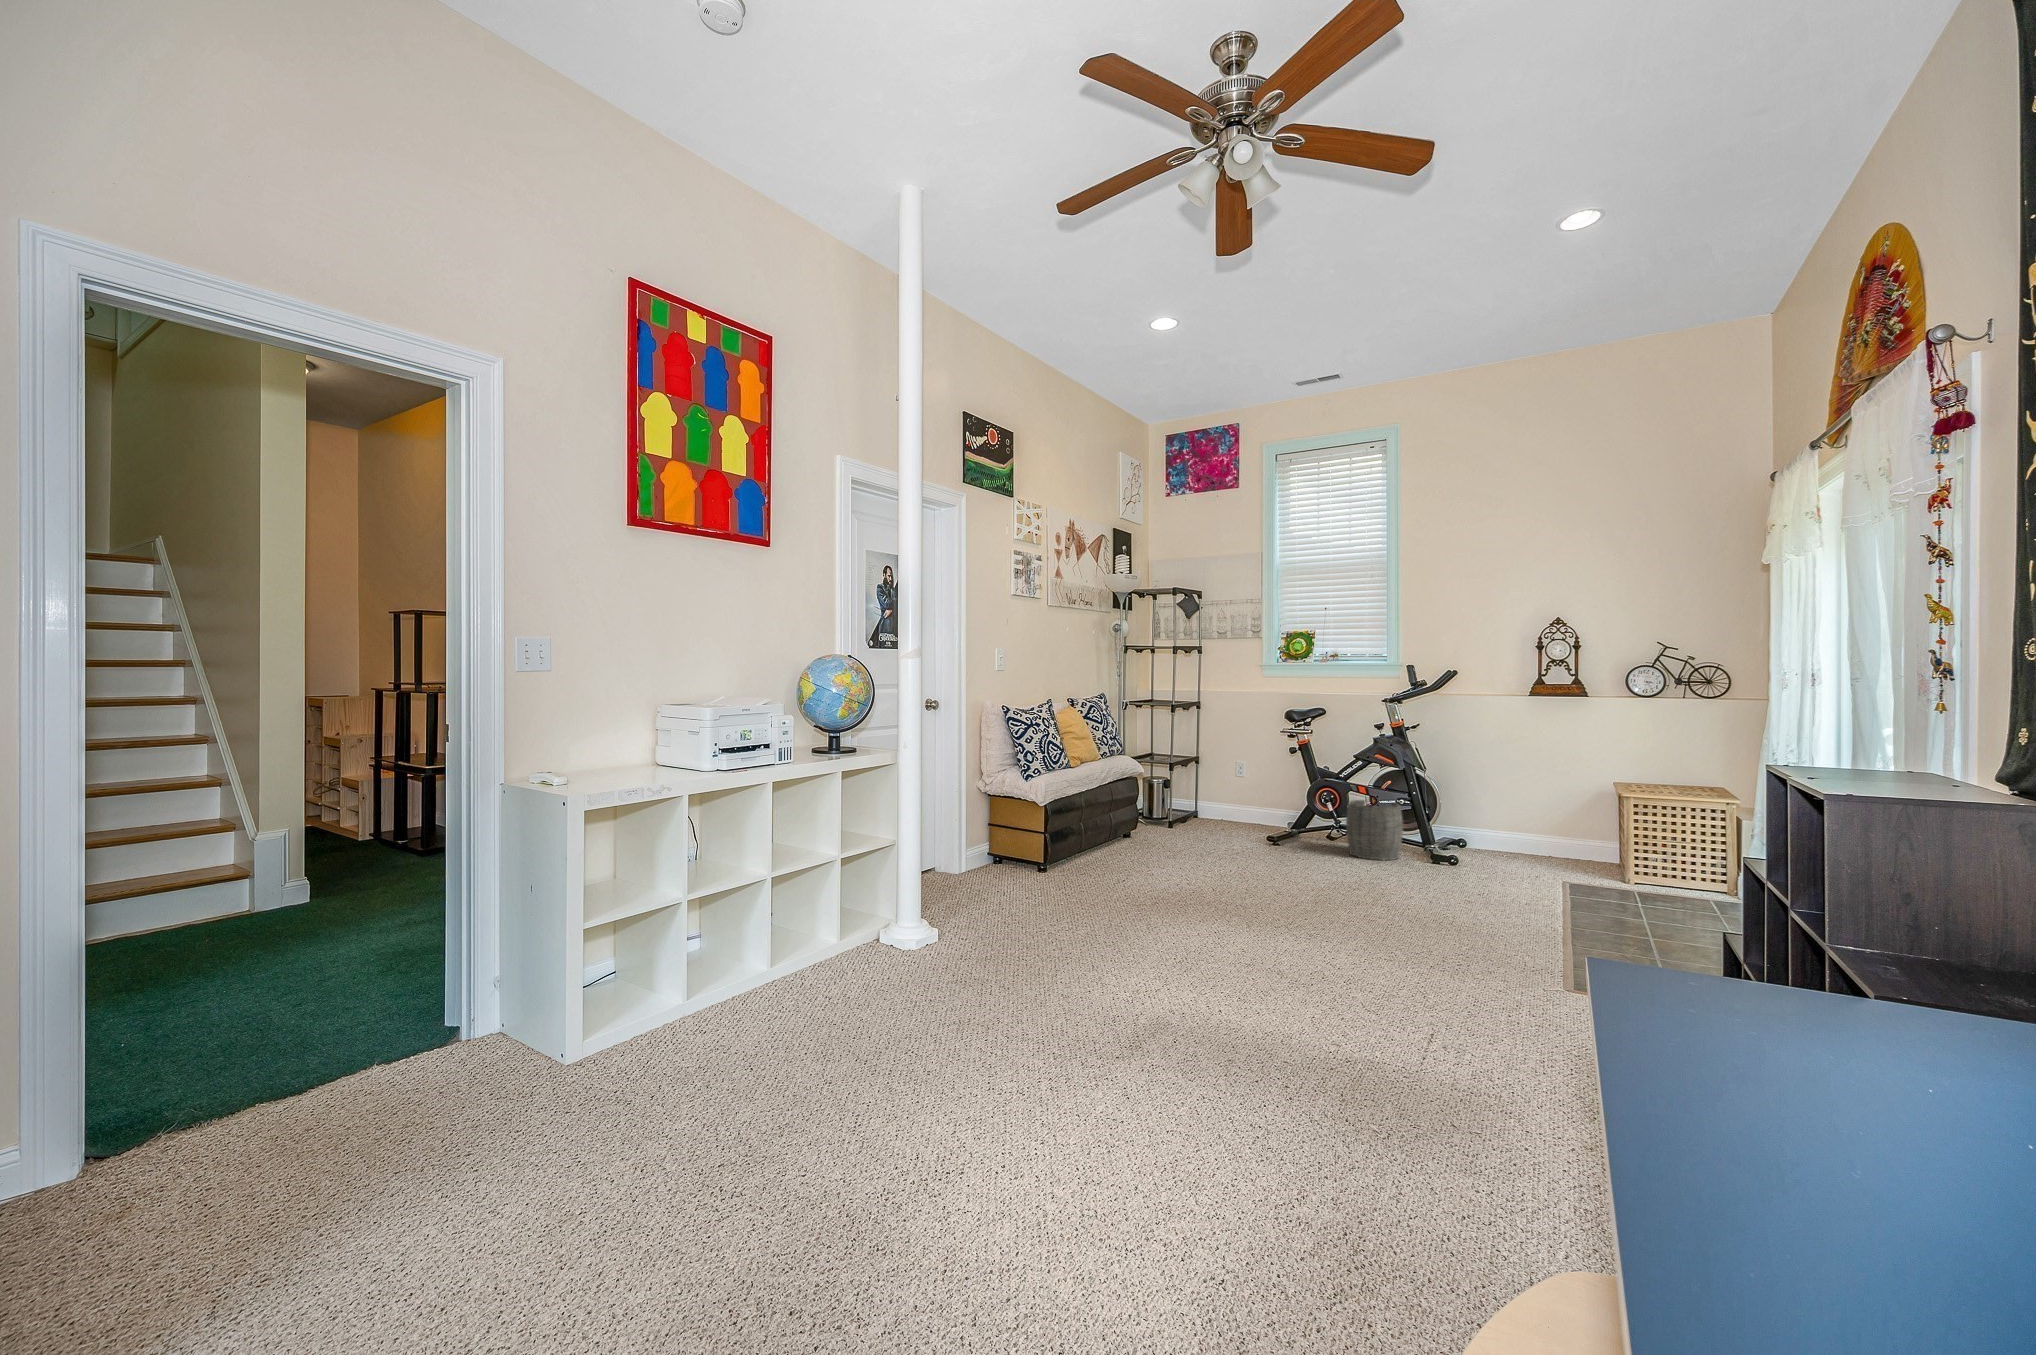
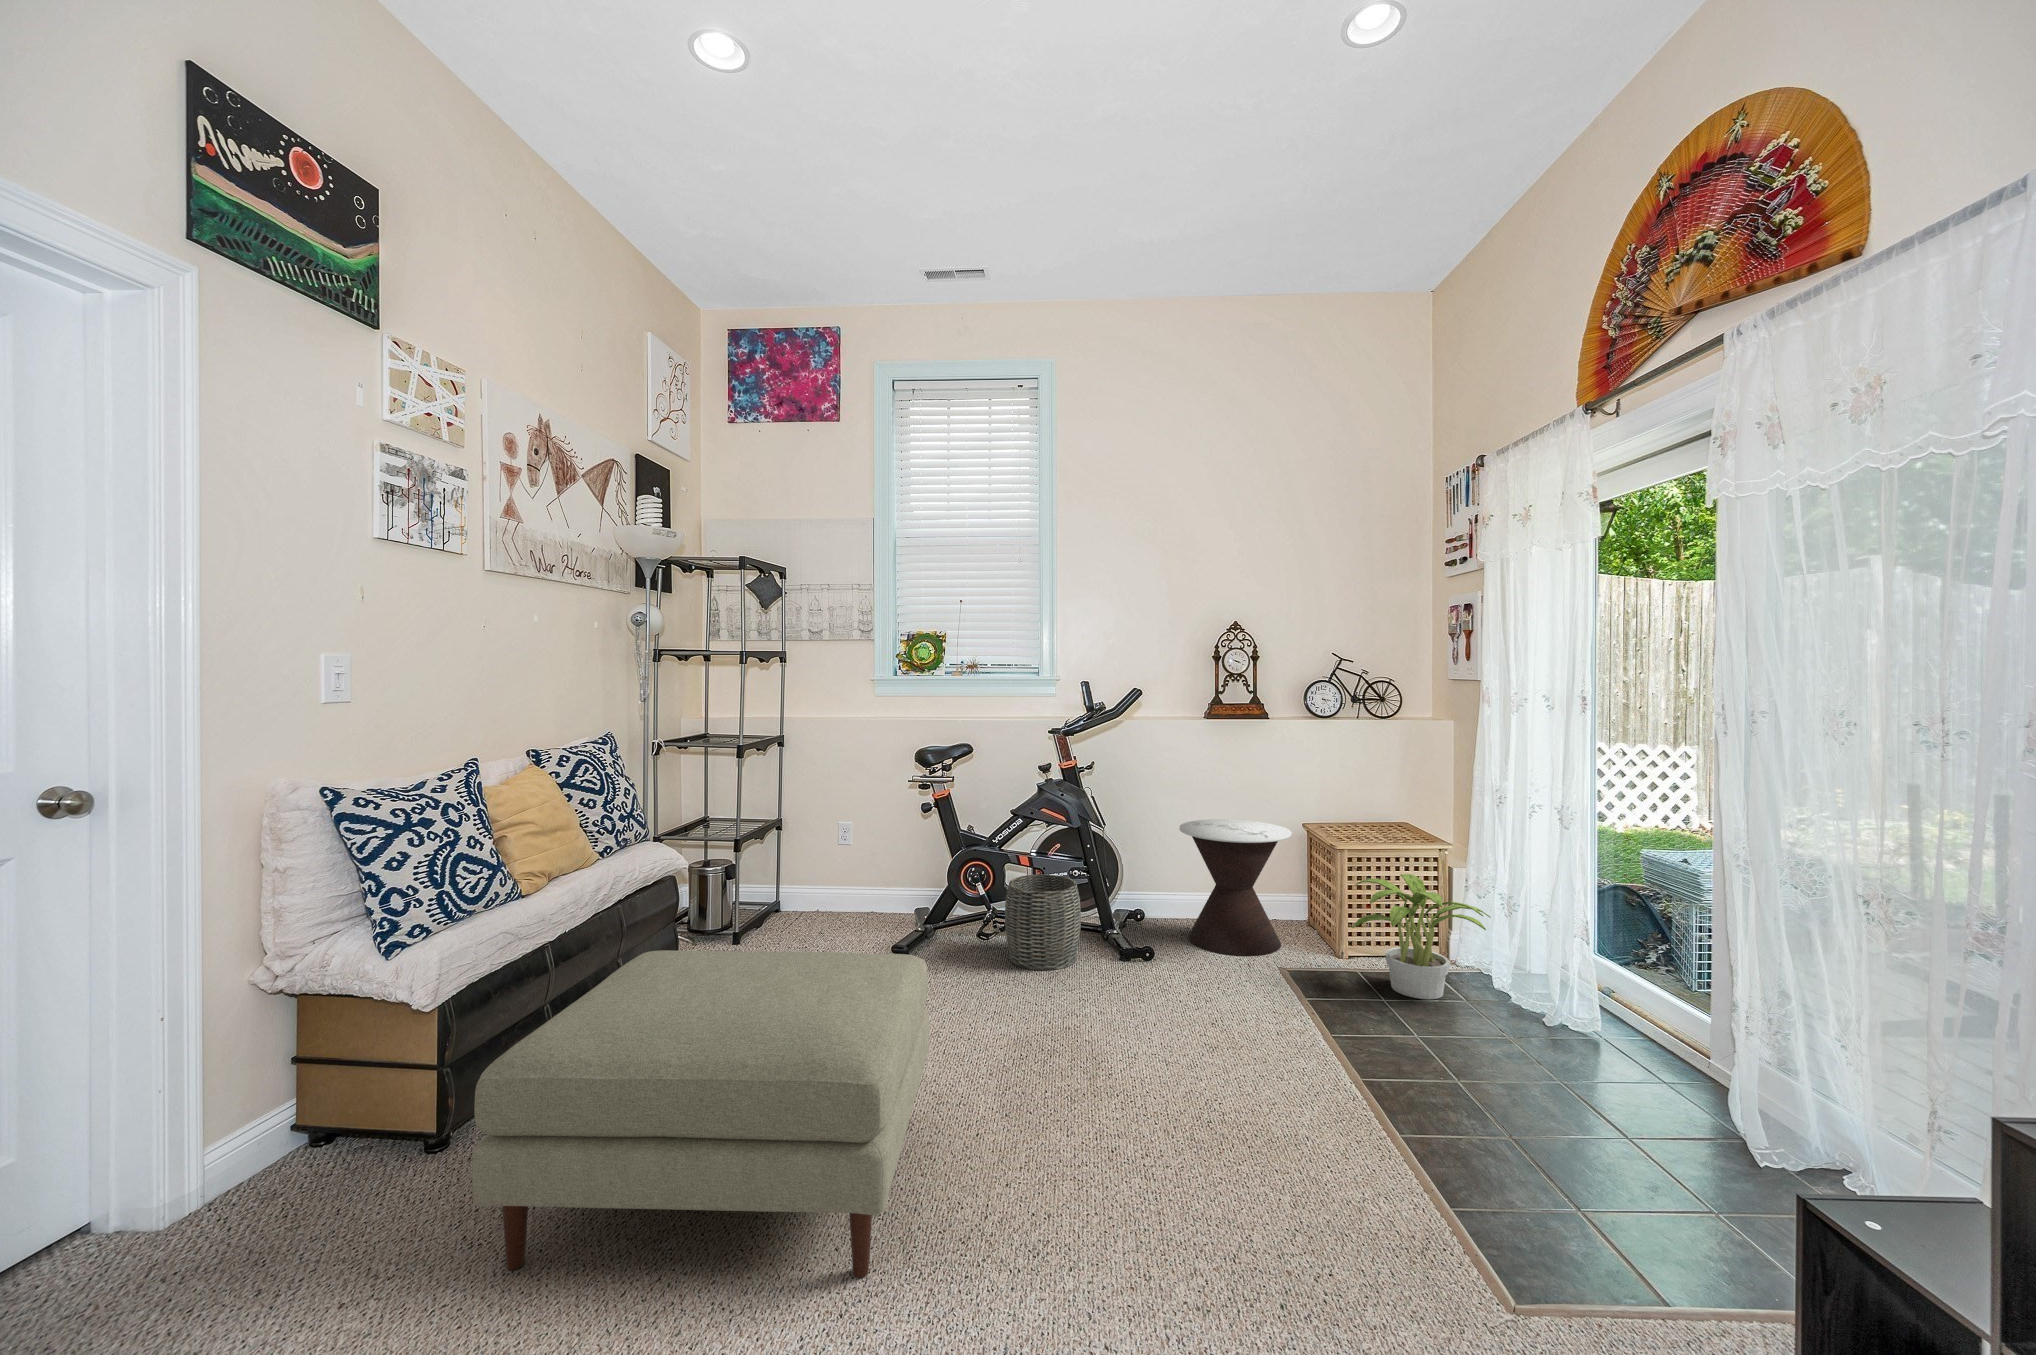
side table: none [1492,774,1591,873] -> present [1179,819,1292,956]
ottoman: none [1073,794,1273,921] -> present [472,950,929,1278]
potted plant: none [1615,816,1743,906] -> present [1352,874,1491,999]

